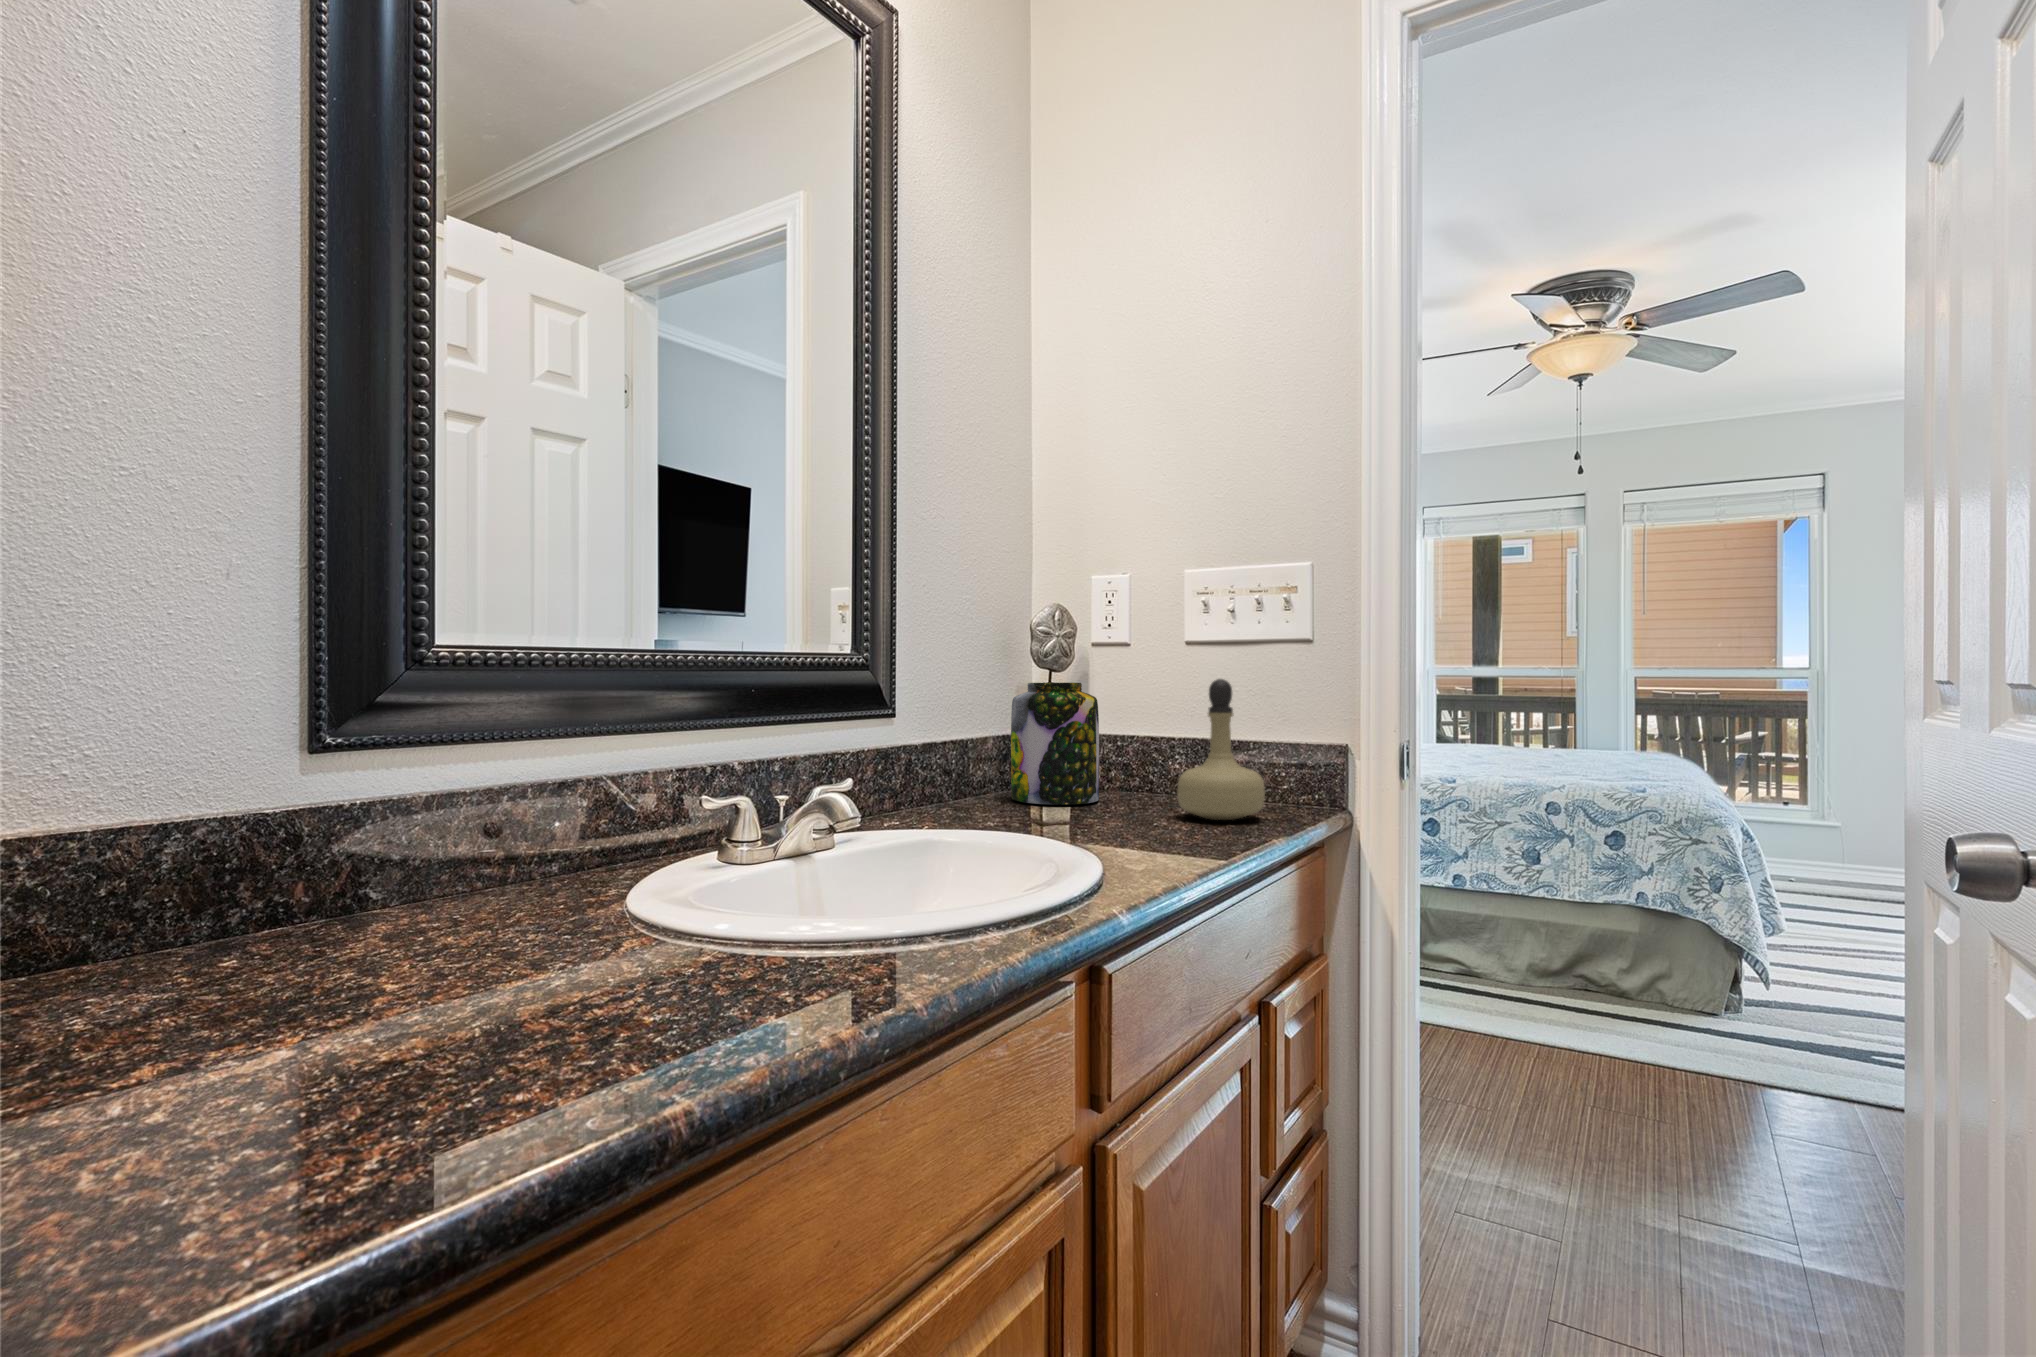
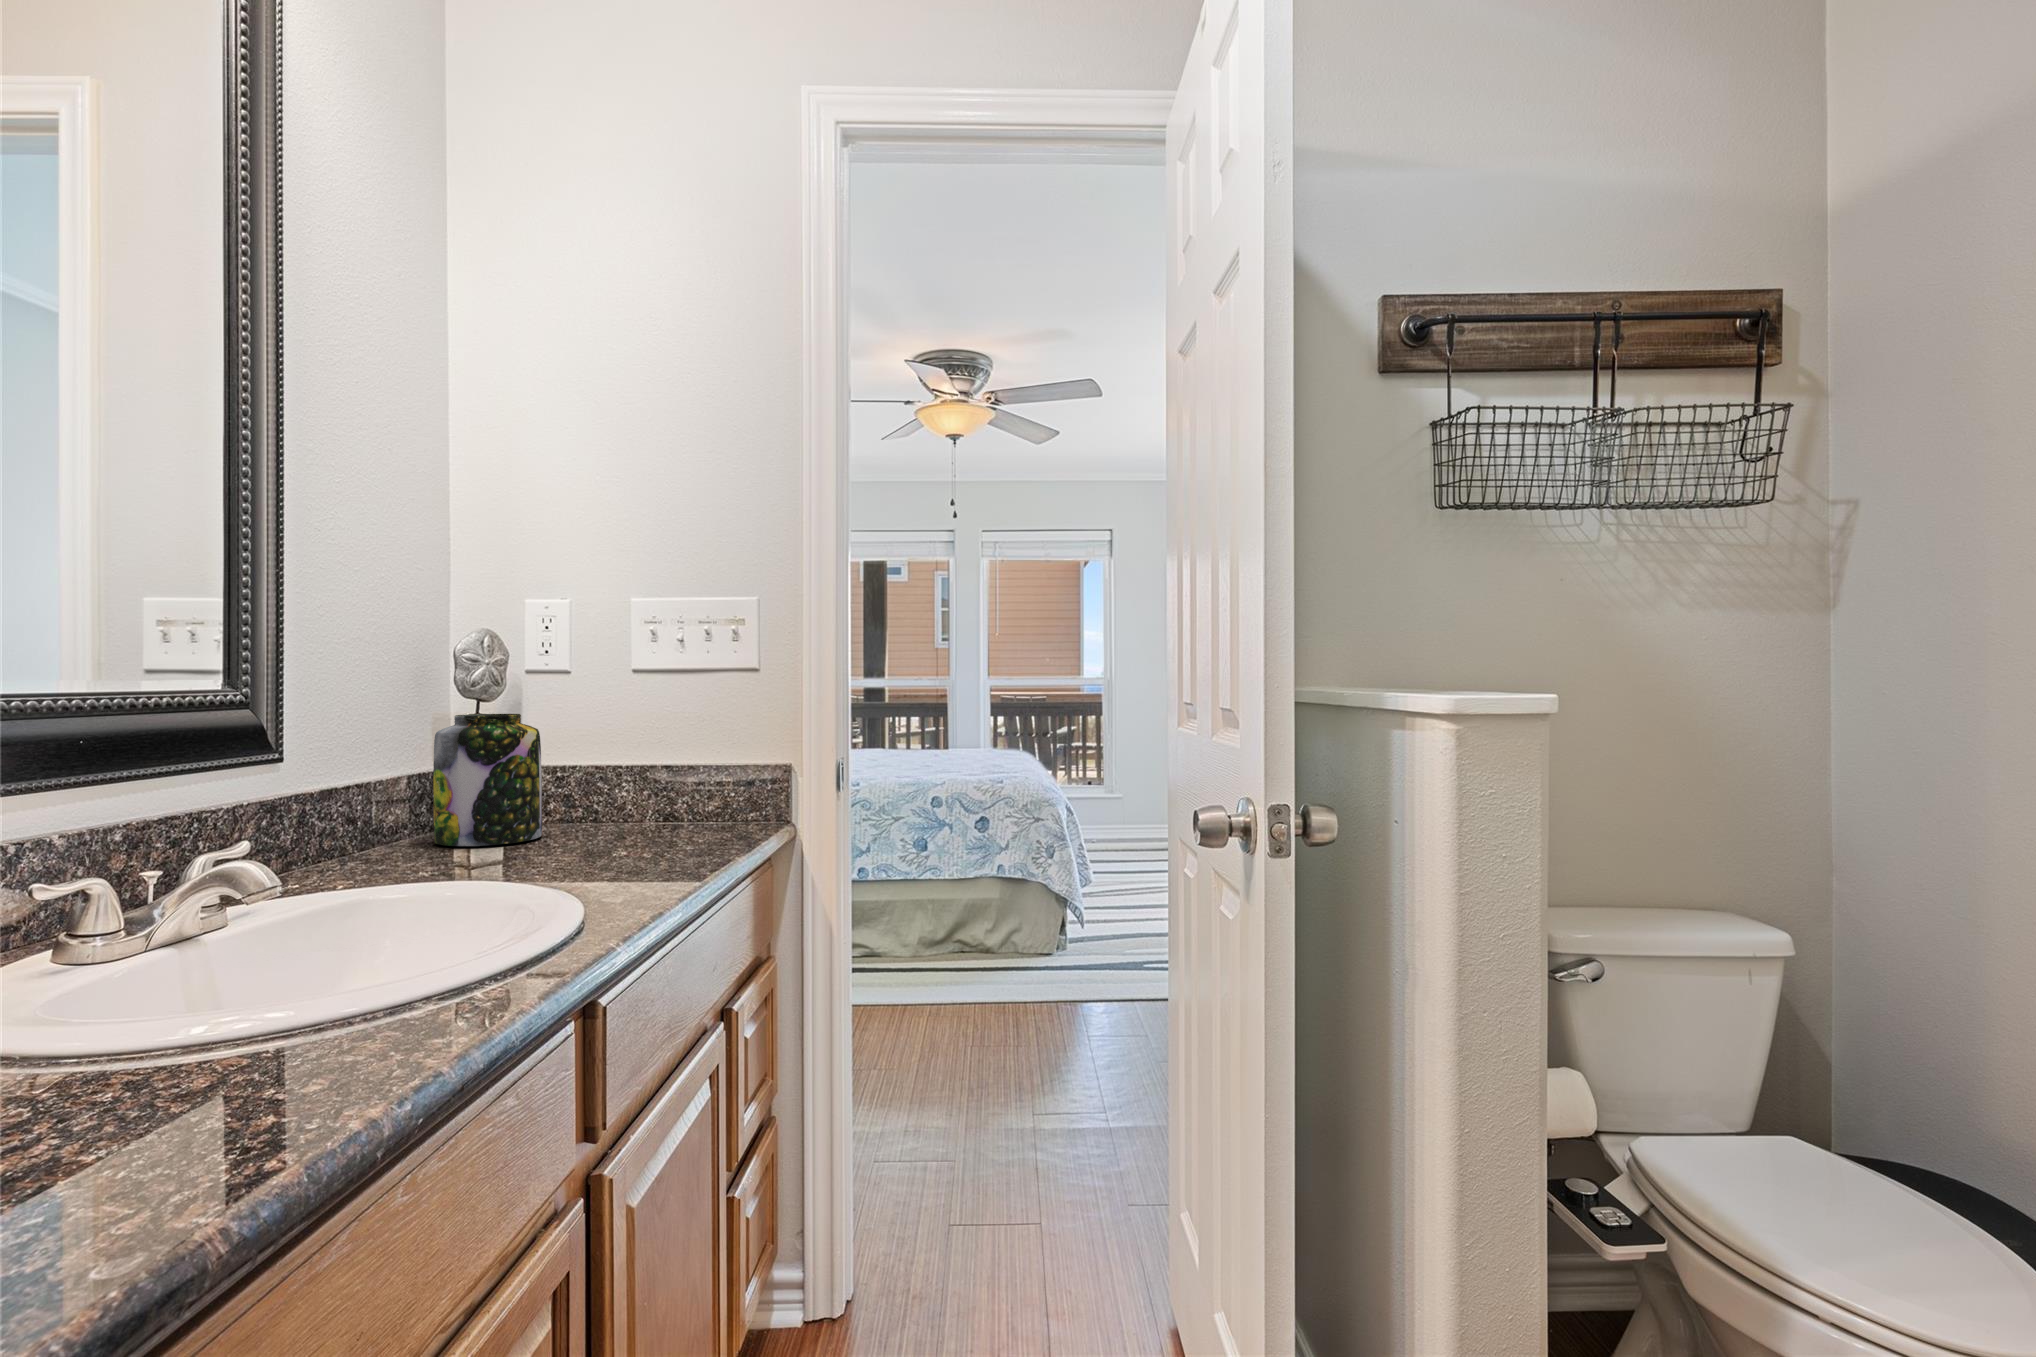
perfume bottle: present [1177,679,1265,820] -> none [635,709,722,844]

